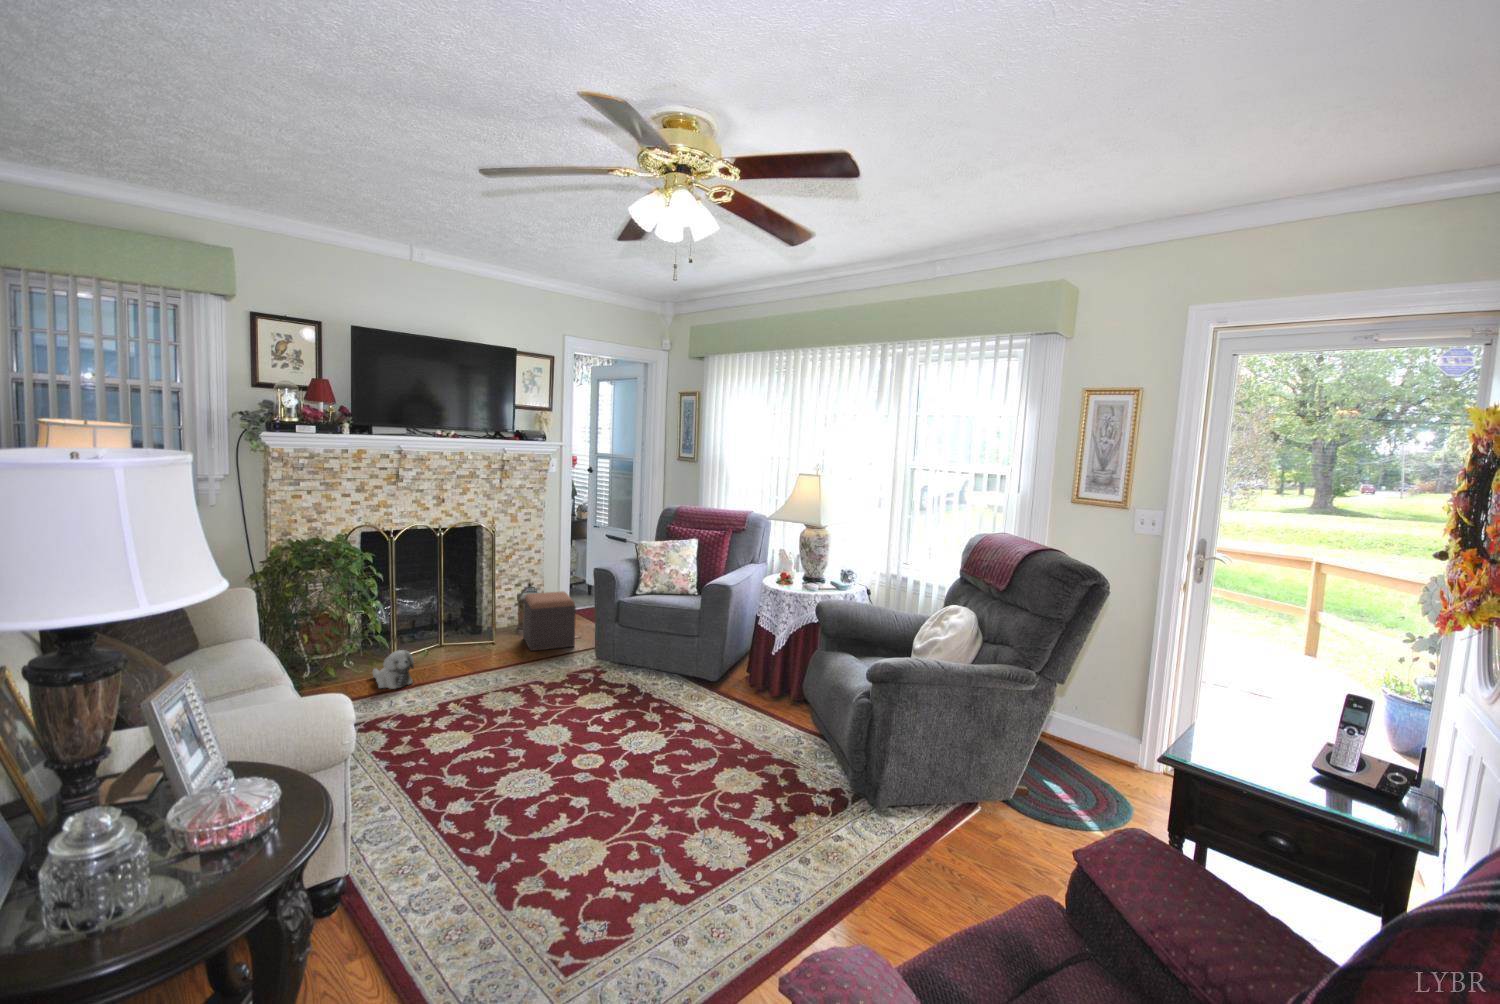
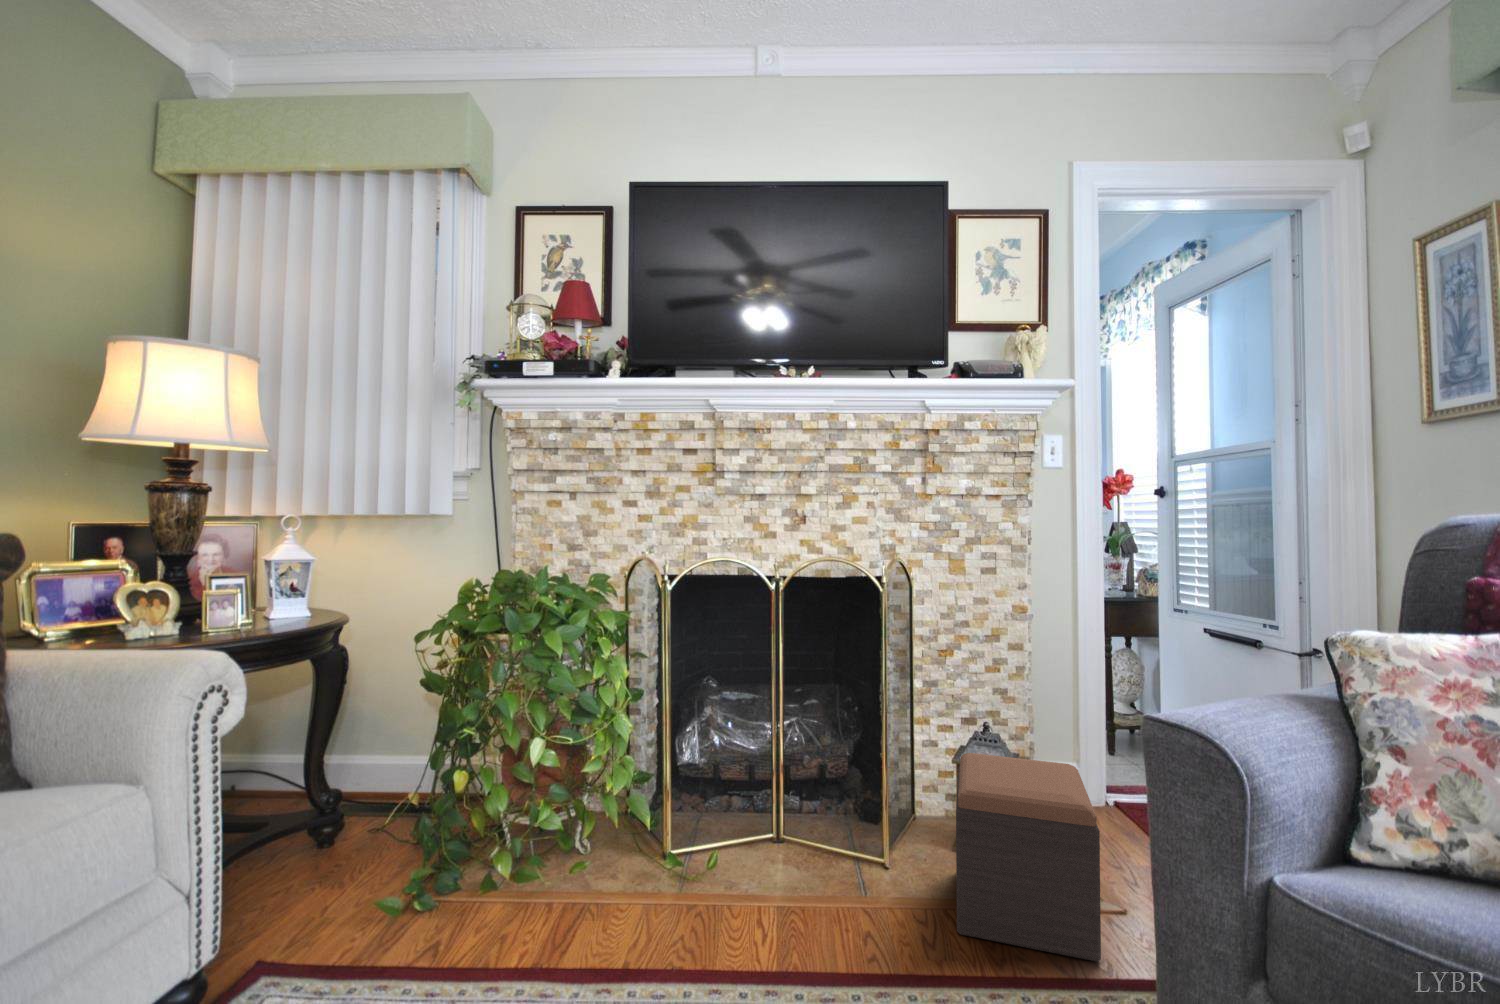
plush toy: present [373,650,414,689] -> none [539,858,630,969]

